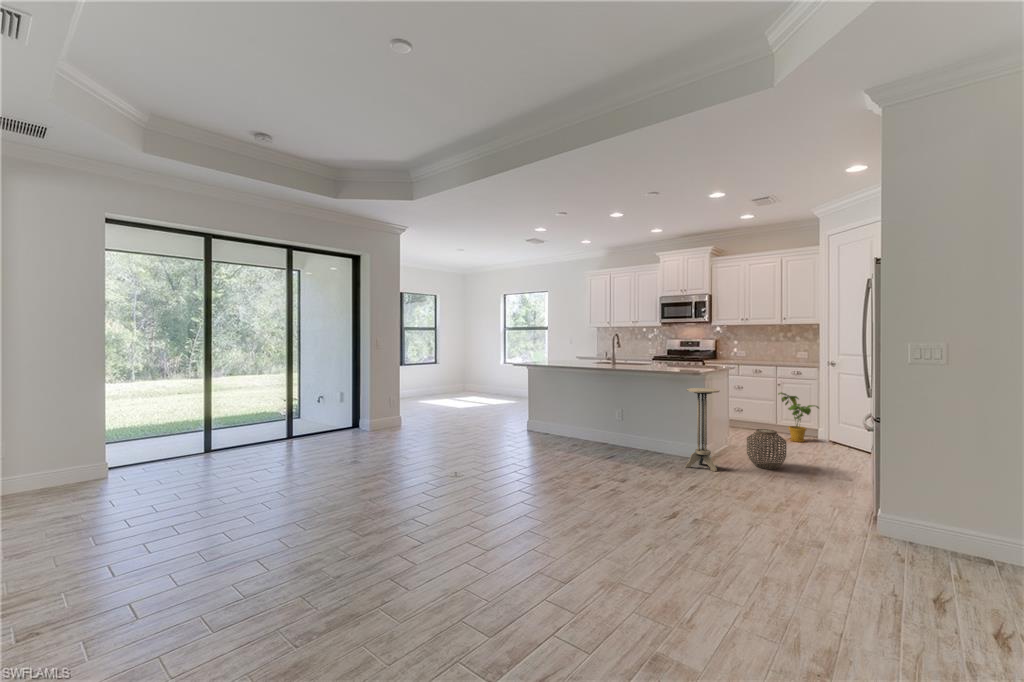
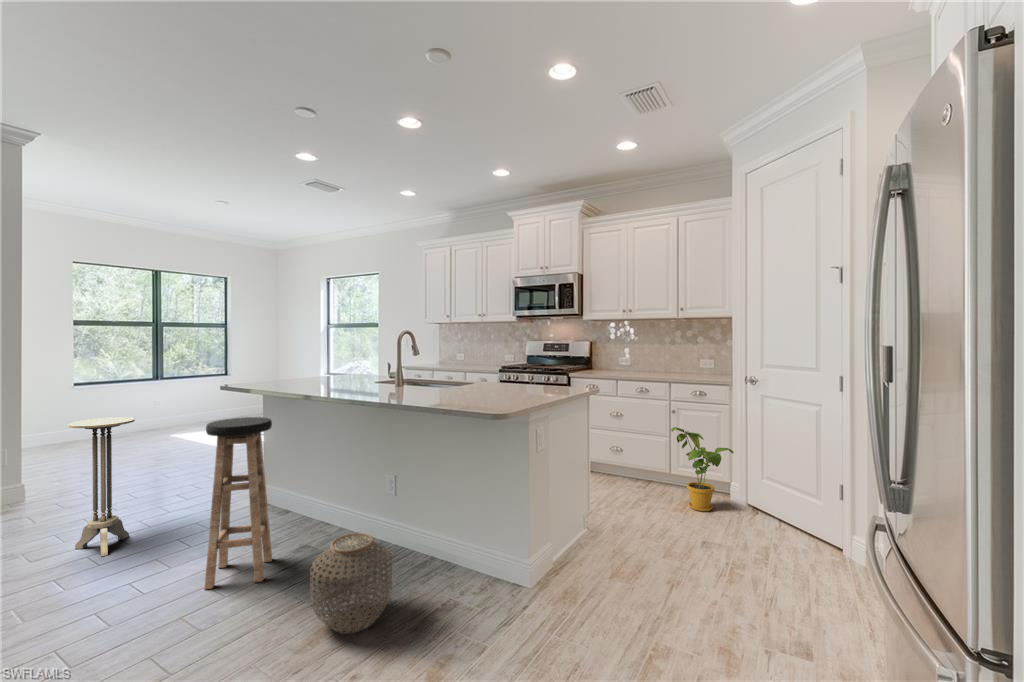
bar stool: none [544,378,573,455] -> present [205,417,272,589]
side table: present [685,388,720,471] -> present [69,417,135,556]
woven basket: present [747,429,787,469] -> present [310,533,392,633]

